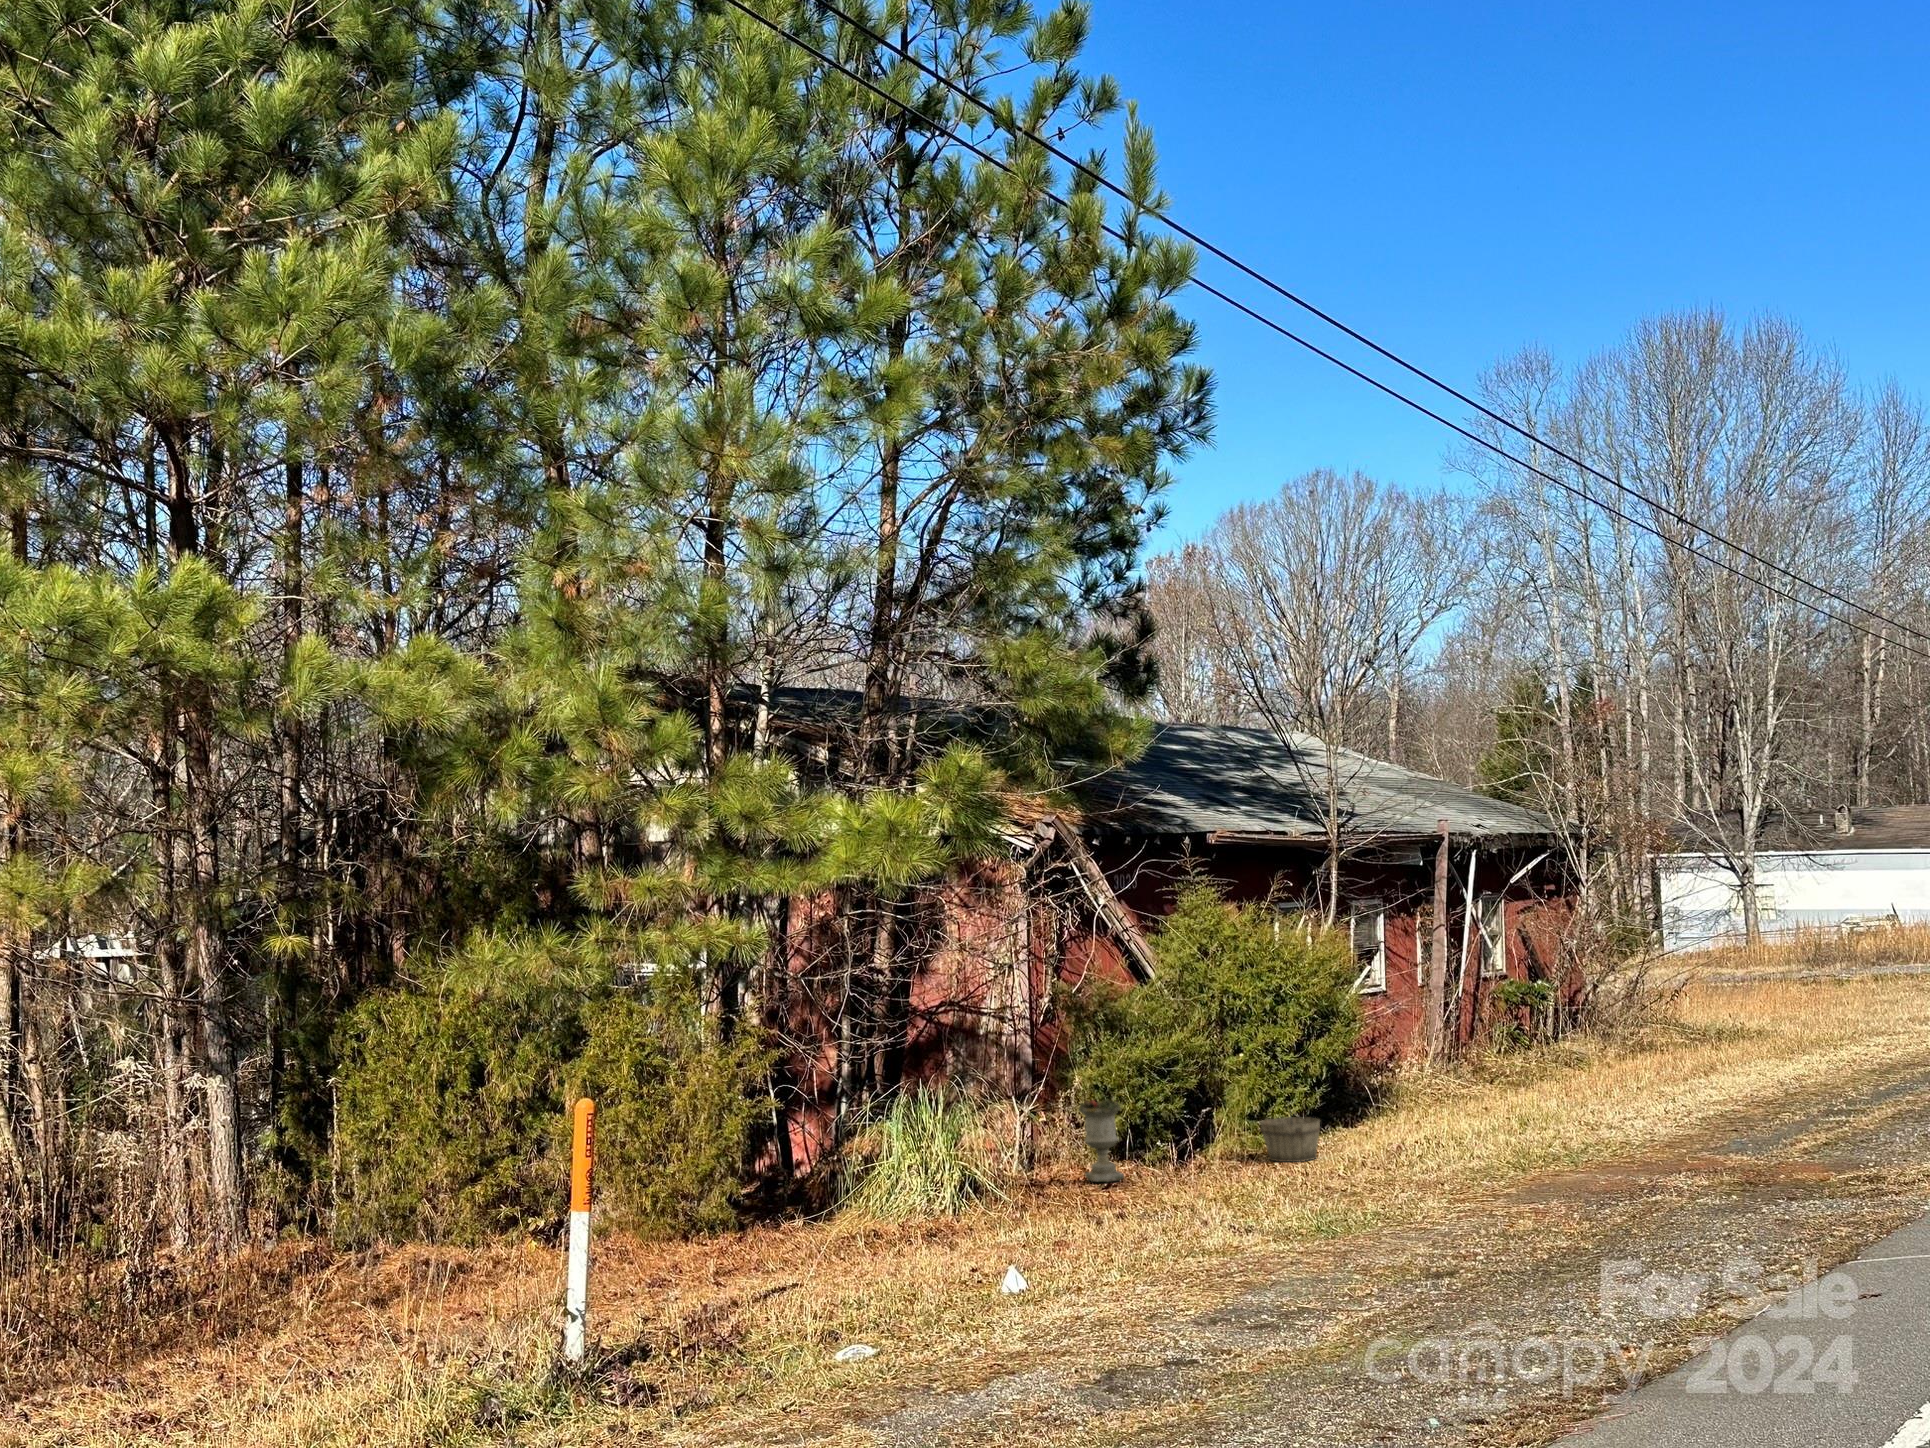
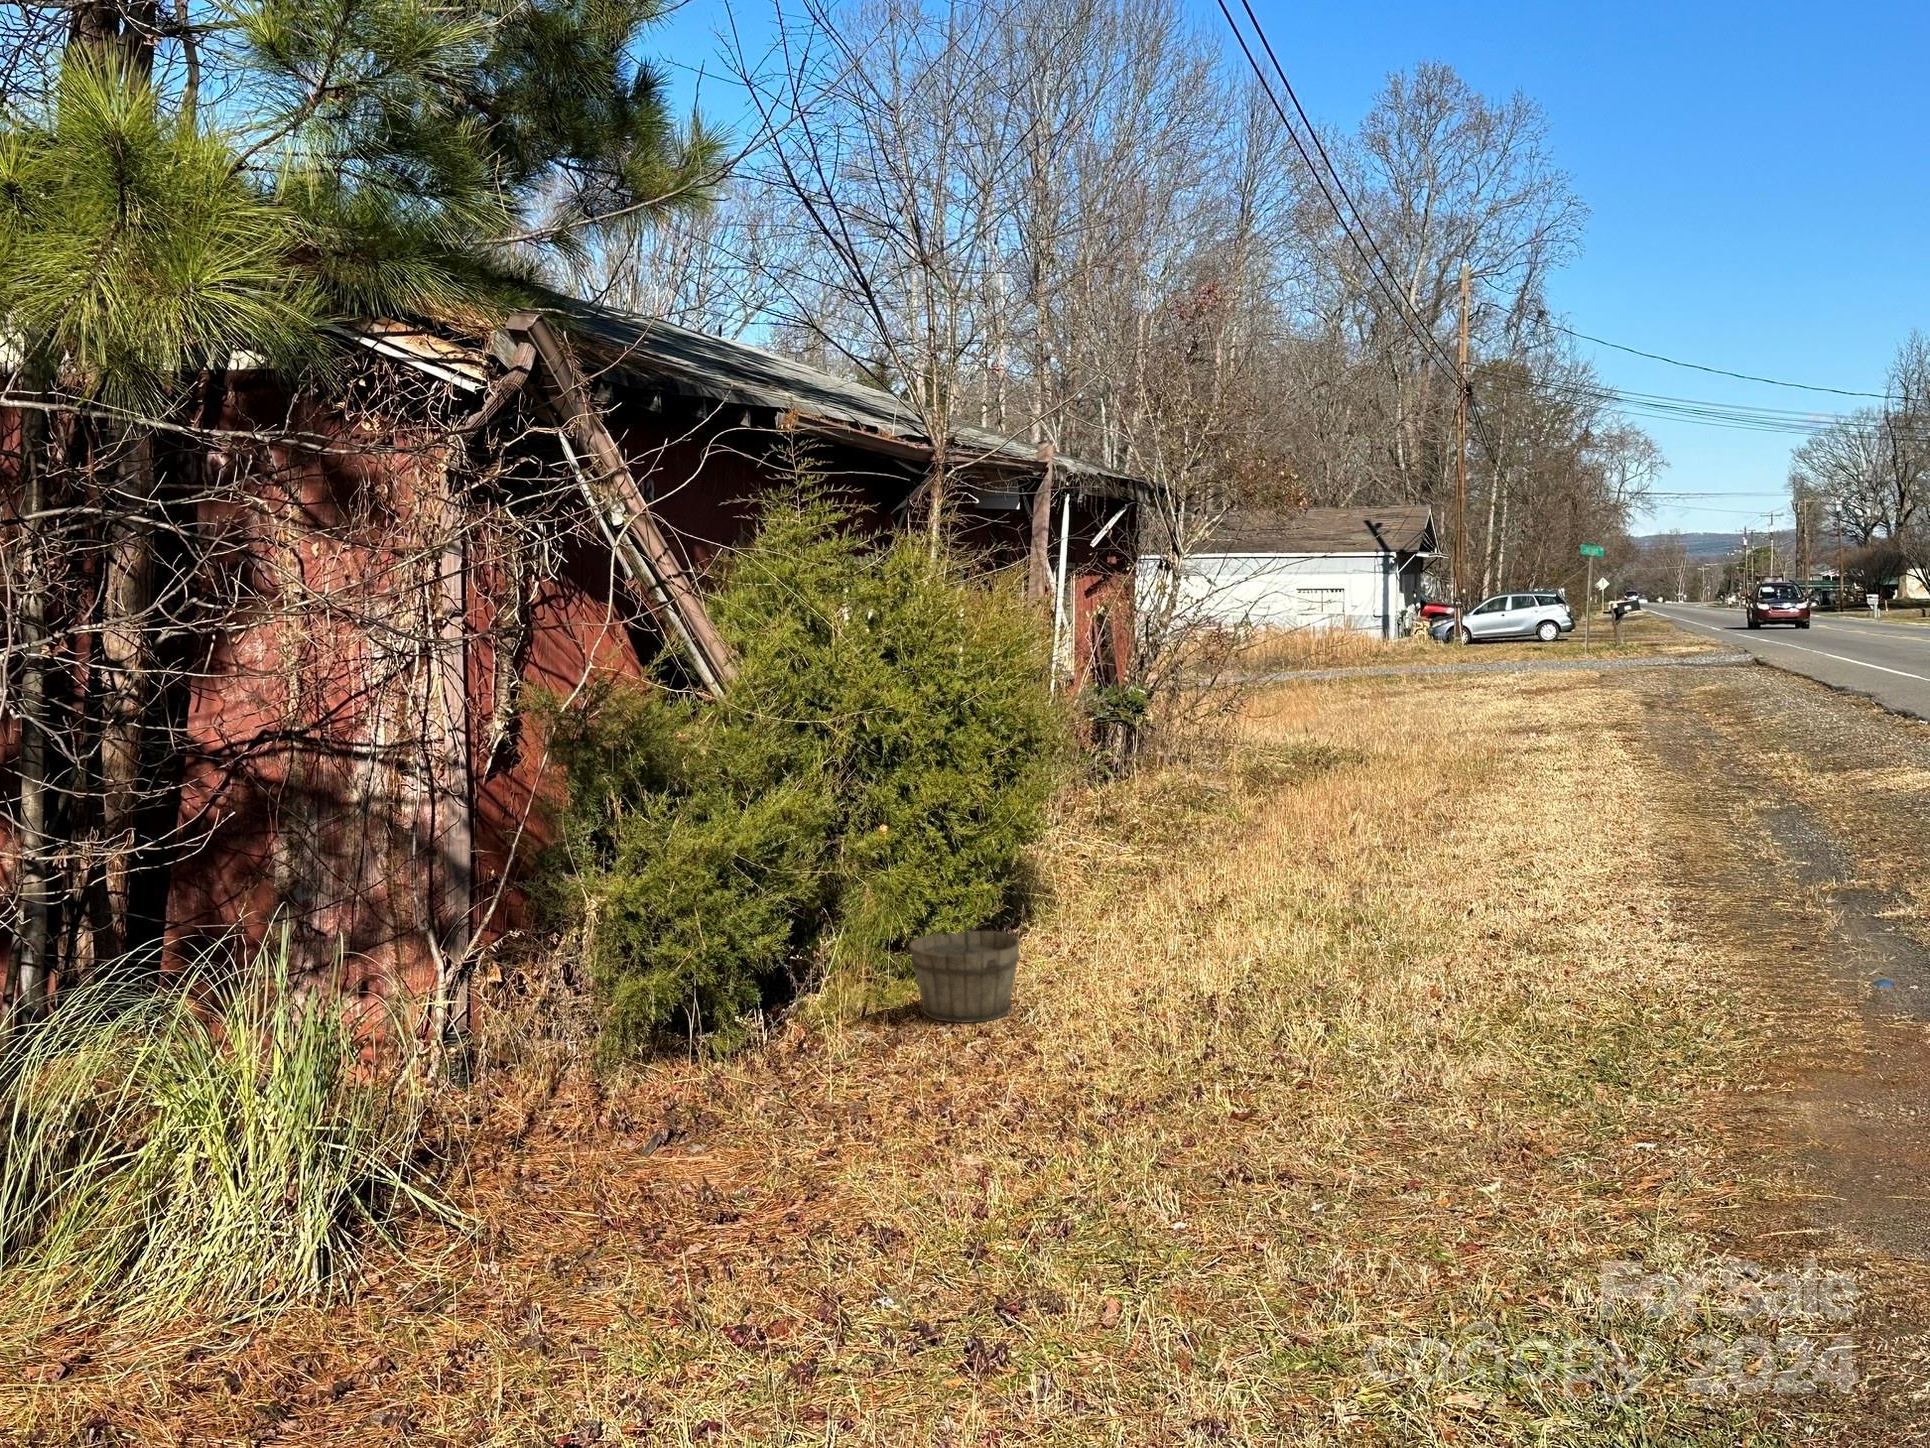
planter: present [1079,1099,1124,1182] -> none [588,943,690,1124]

